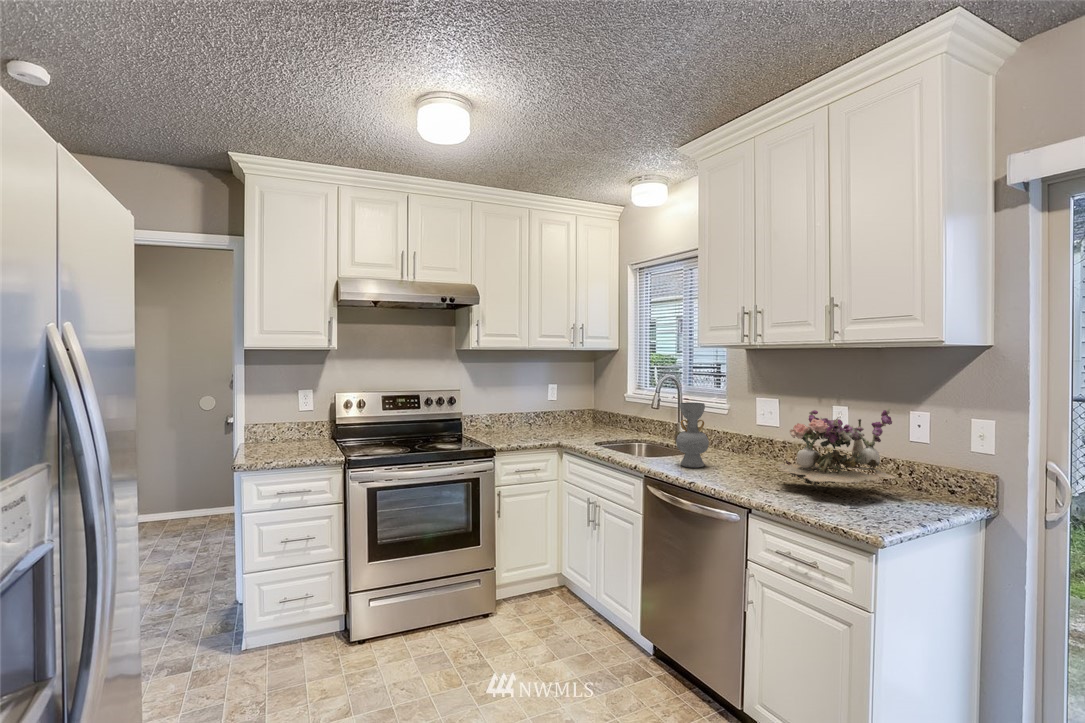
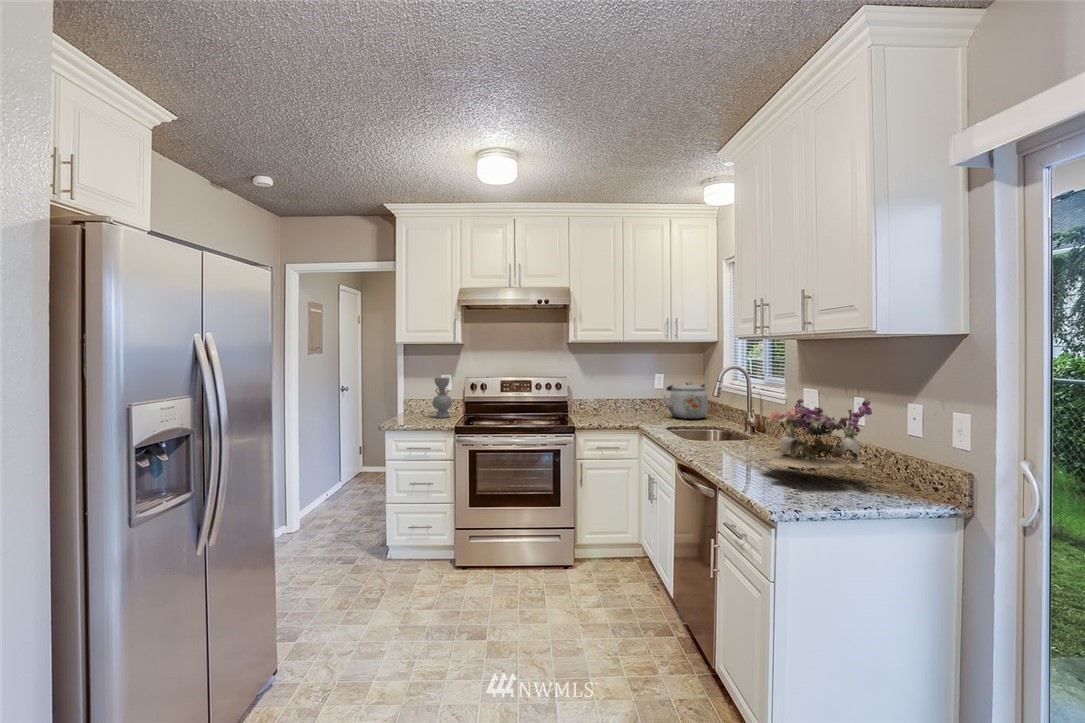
kettle: none [569,392,615,432] -> present [663,382,708,419]
decorative vase: present [676,403,709,468] -> present [432,378,452,418]

